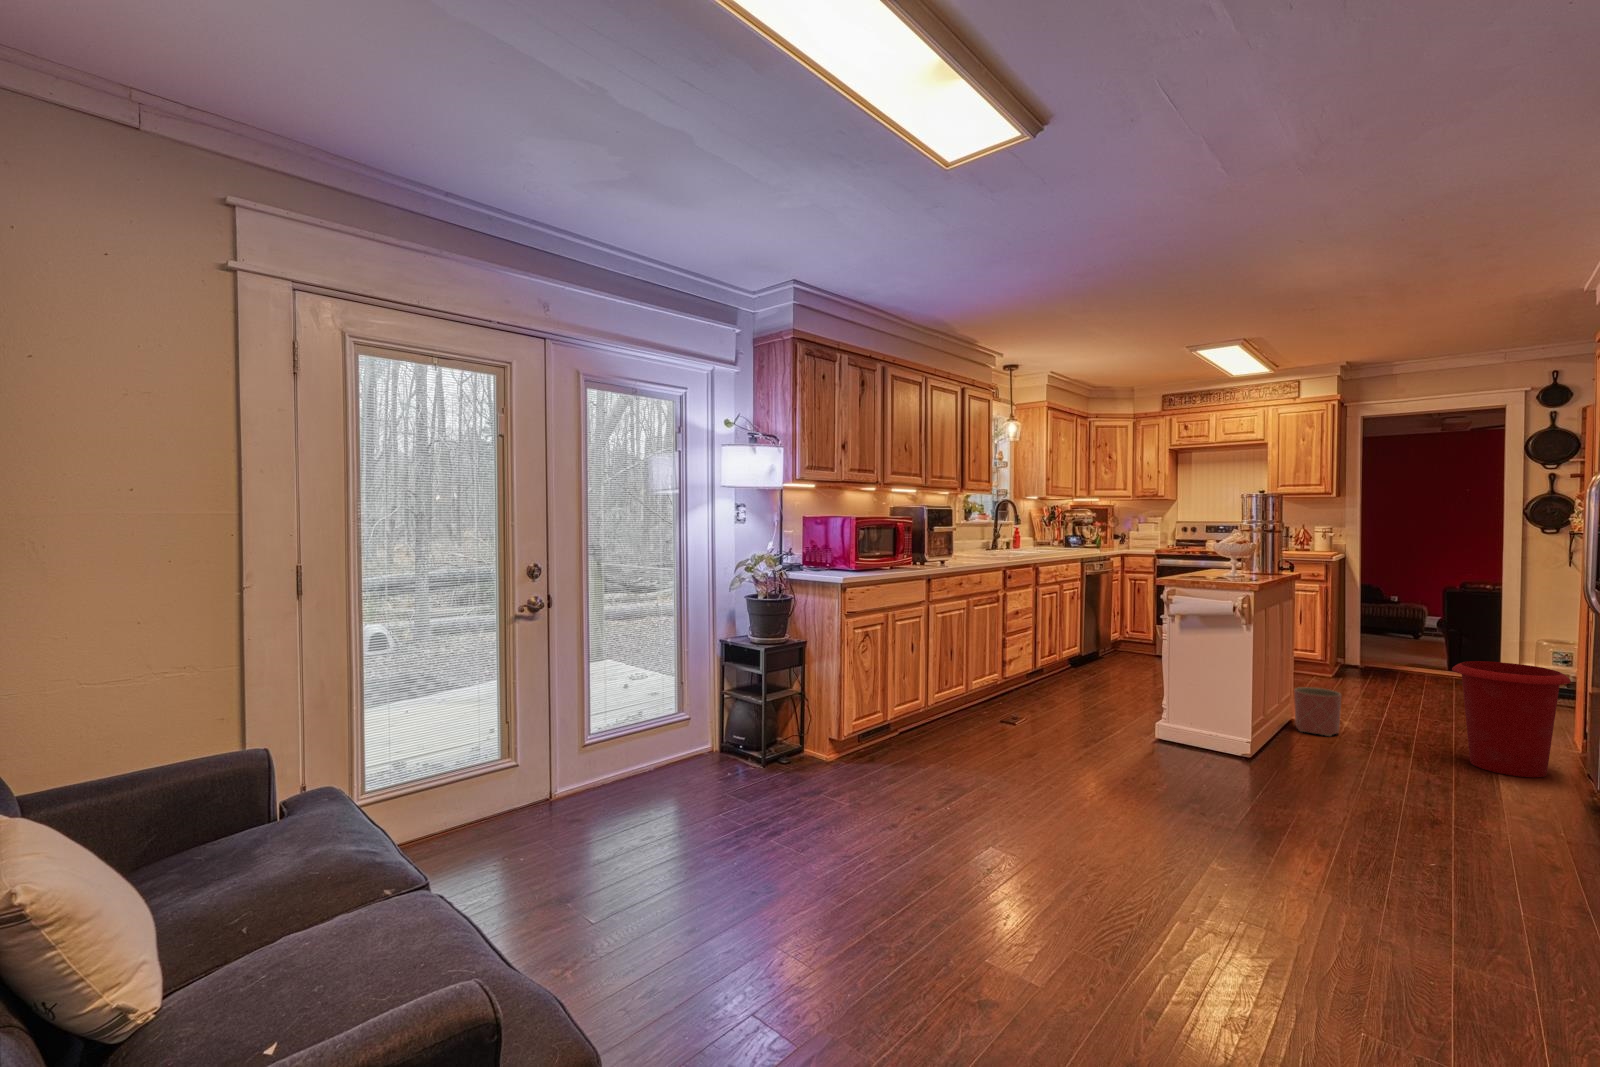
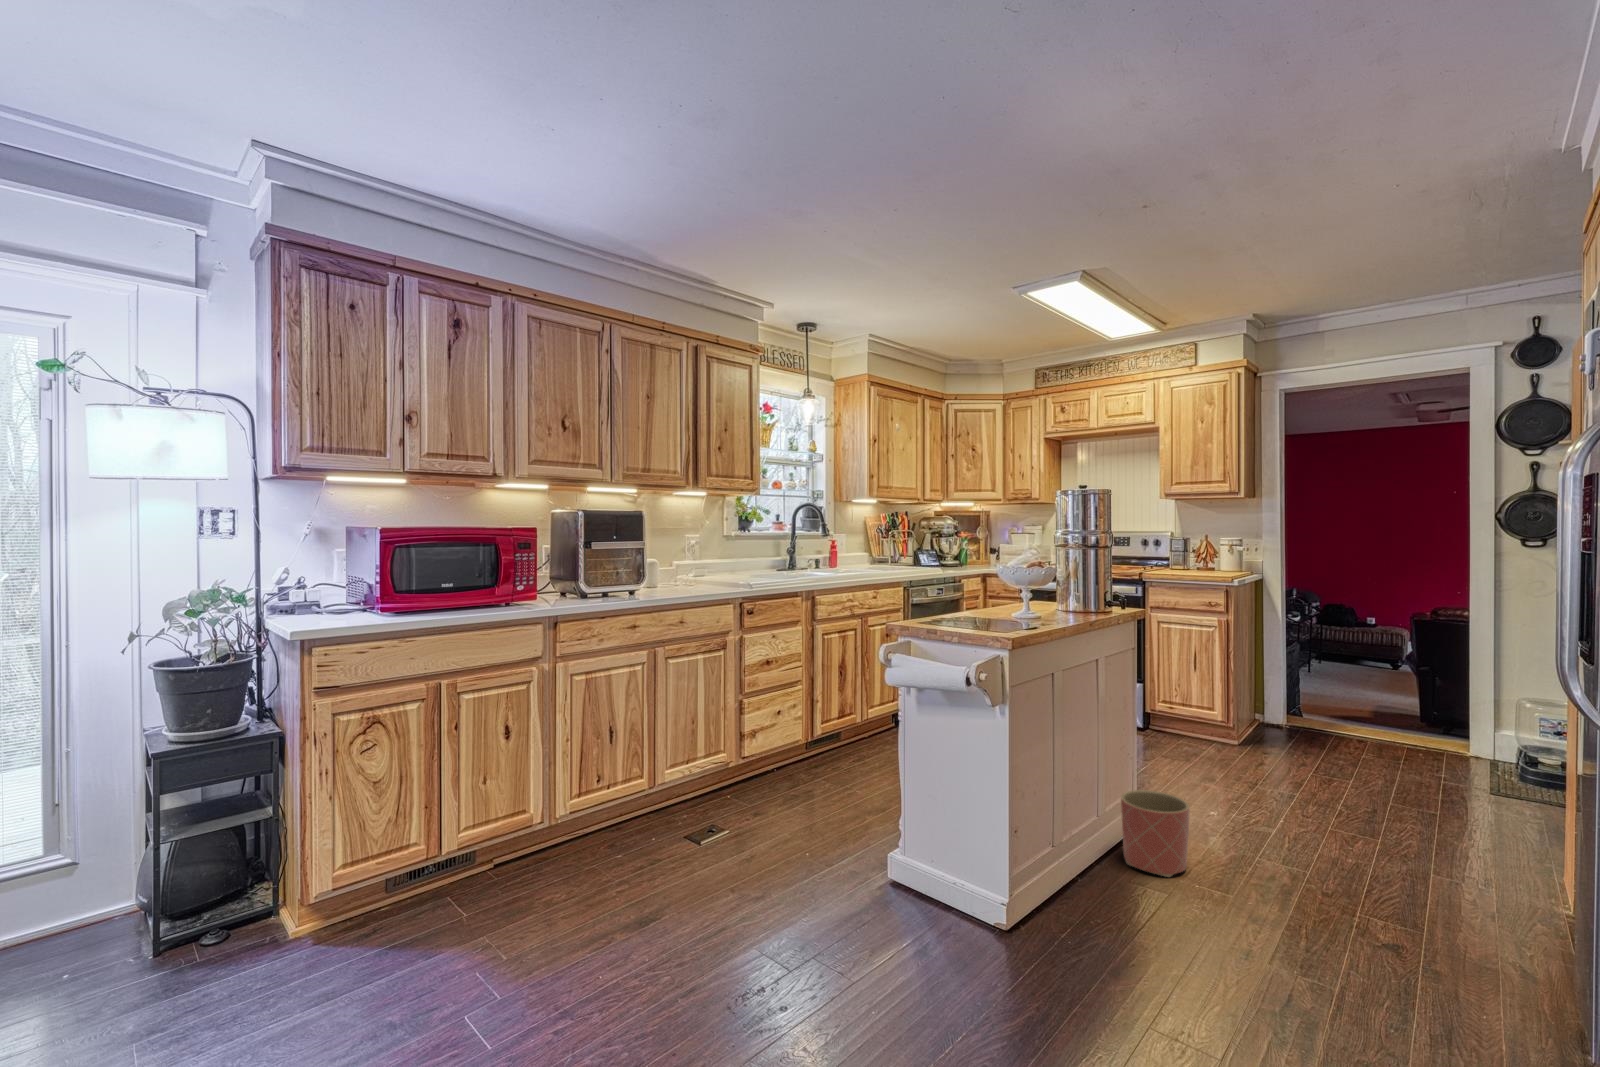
waste bin: present [1452,661,1571,777] -> none [1349,770,1556,1001]

